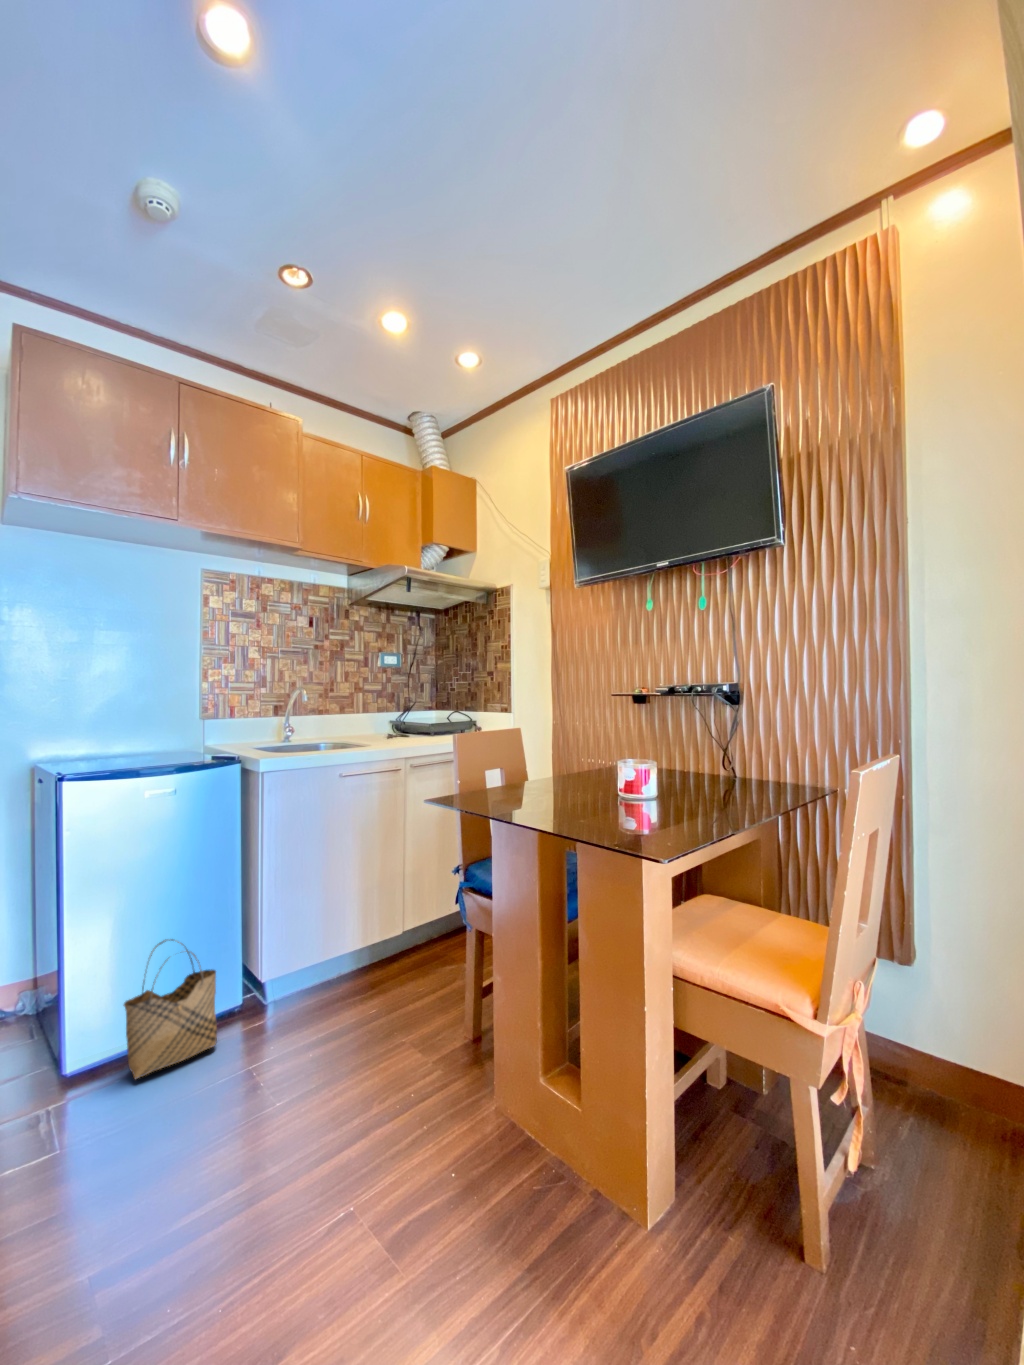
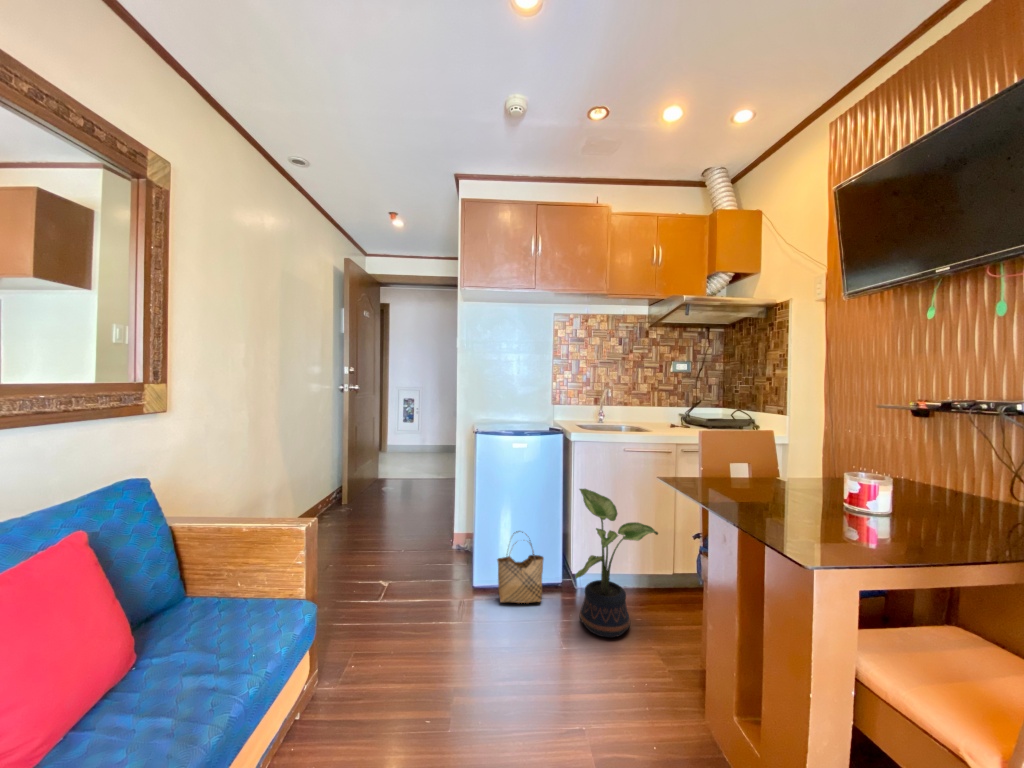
potted plant: none [273,842,395,1055] -> present [575,489,658,638]

